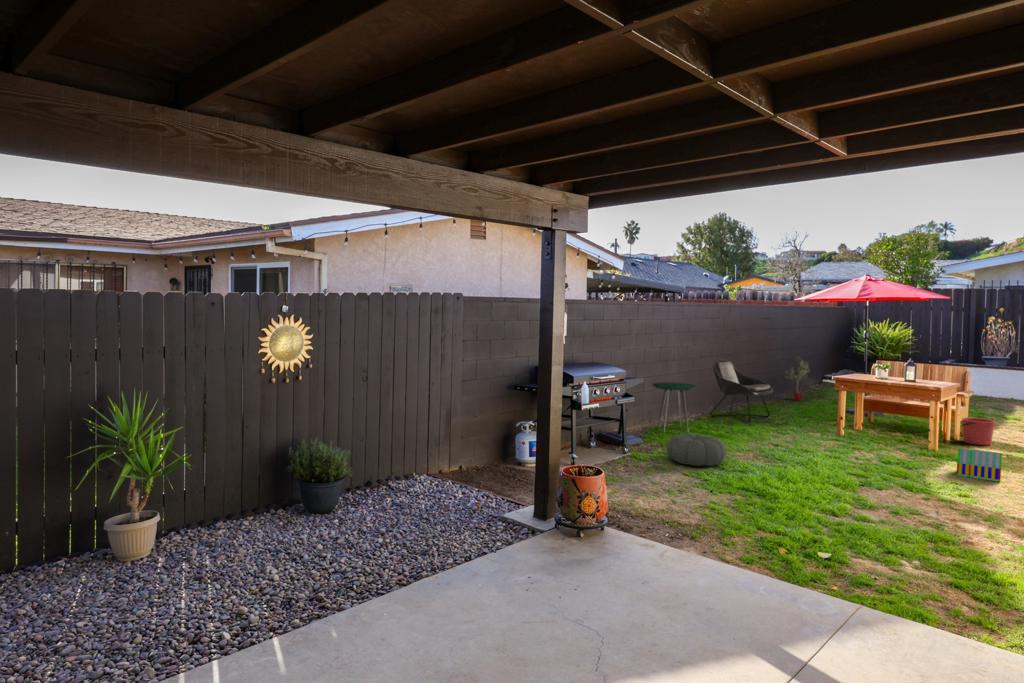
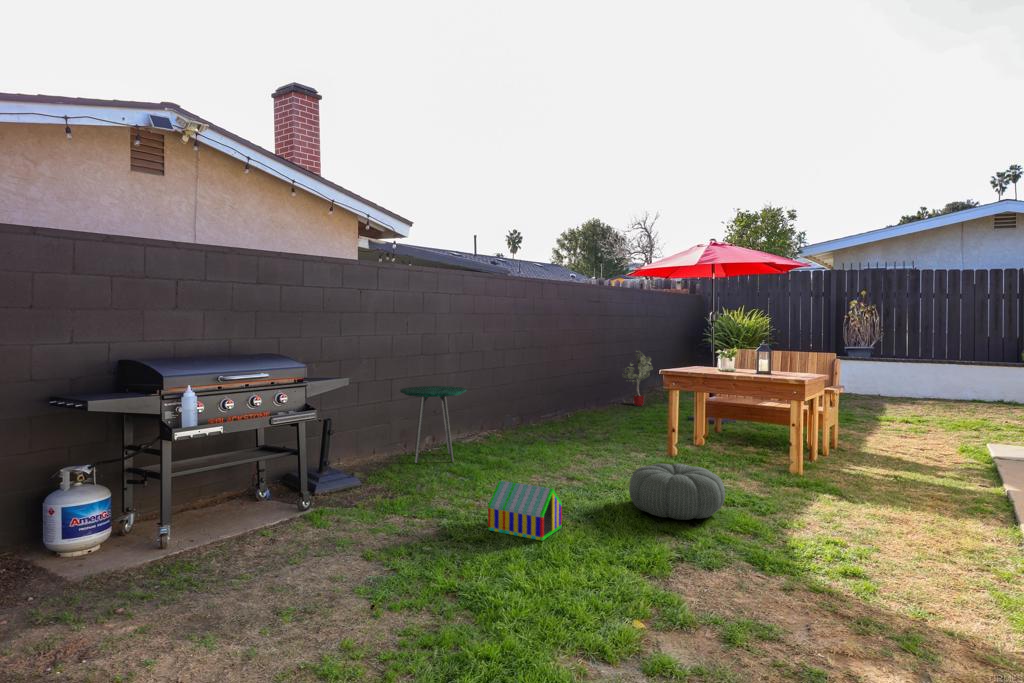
lounge chair: present [710,359,774,422] -> none [509,353,594,439]
bucket: present [961,417,995,445] -> none [830,422,875,460]
pouf: present [667,434,726,466] -> present [629,464,725,520]
toy house: present [957,448,1002,482] -> present [488,481,562,541]

